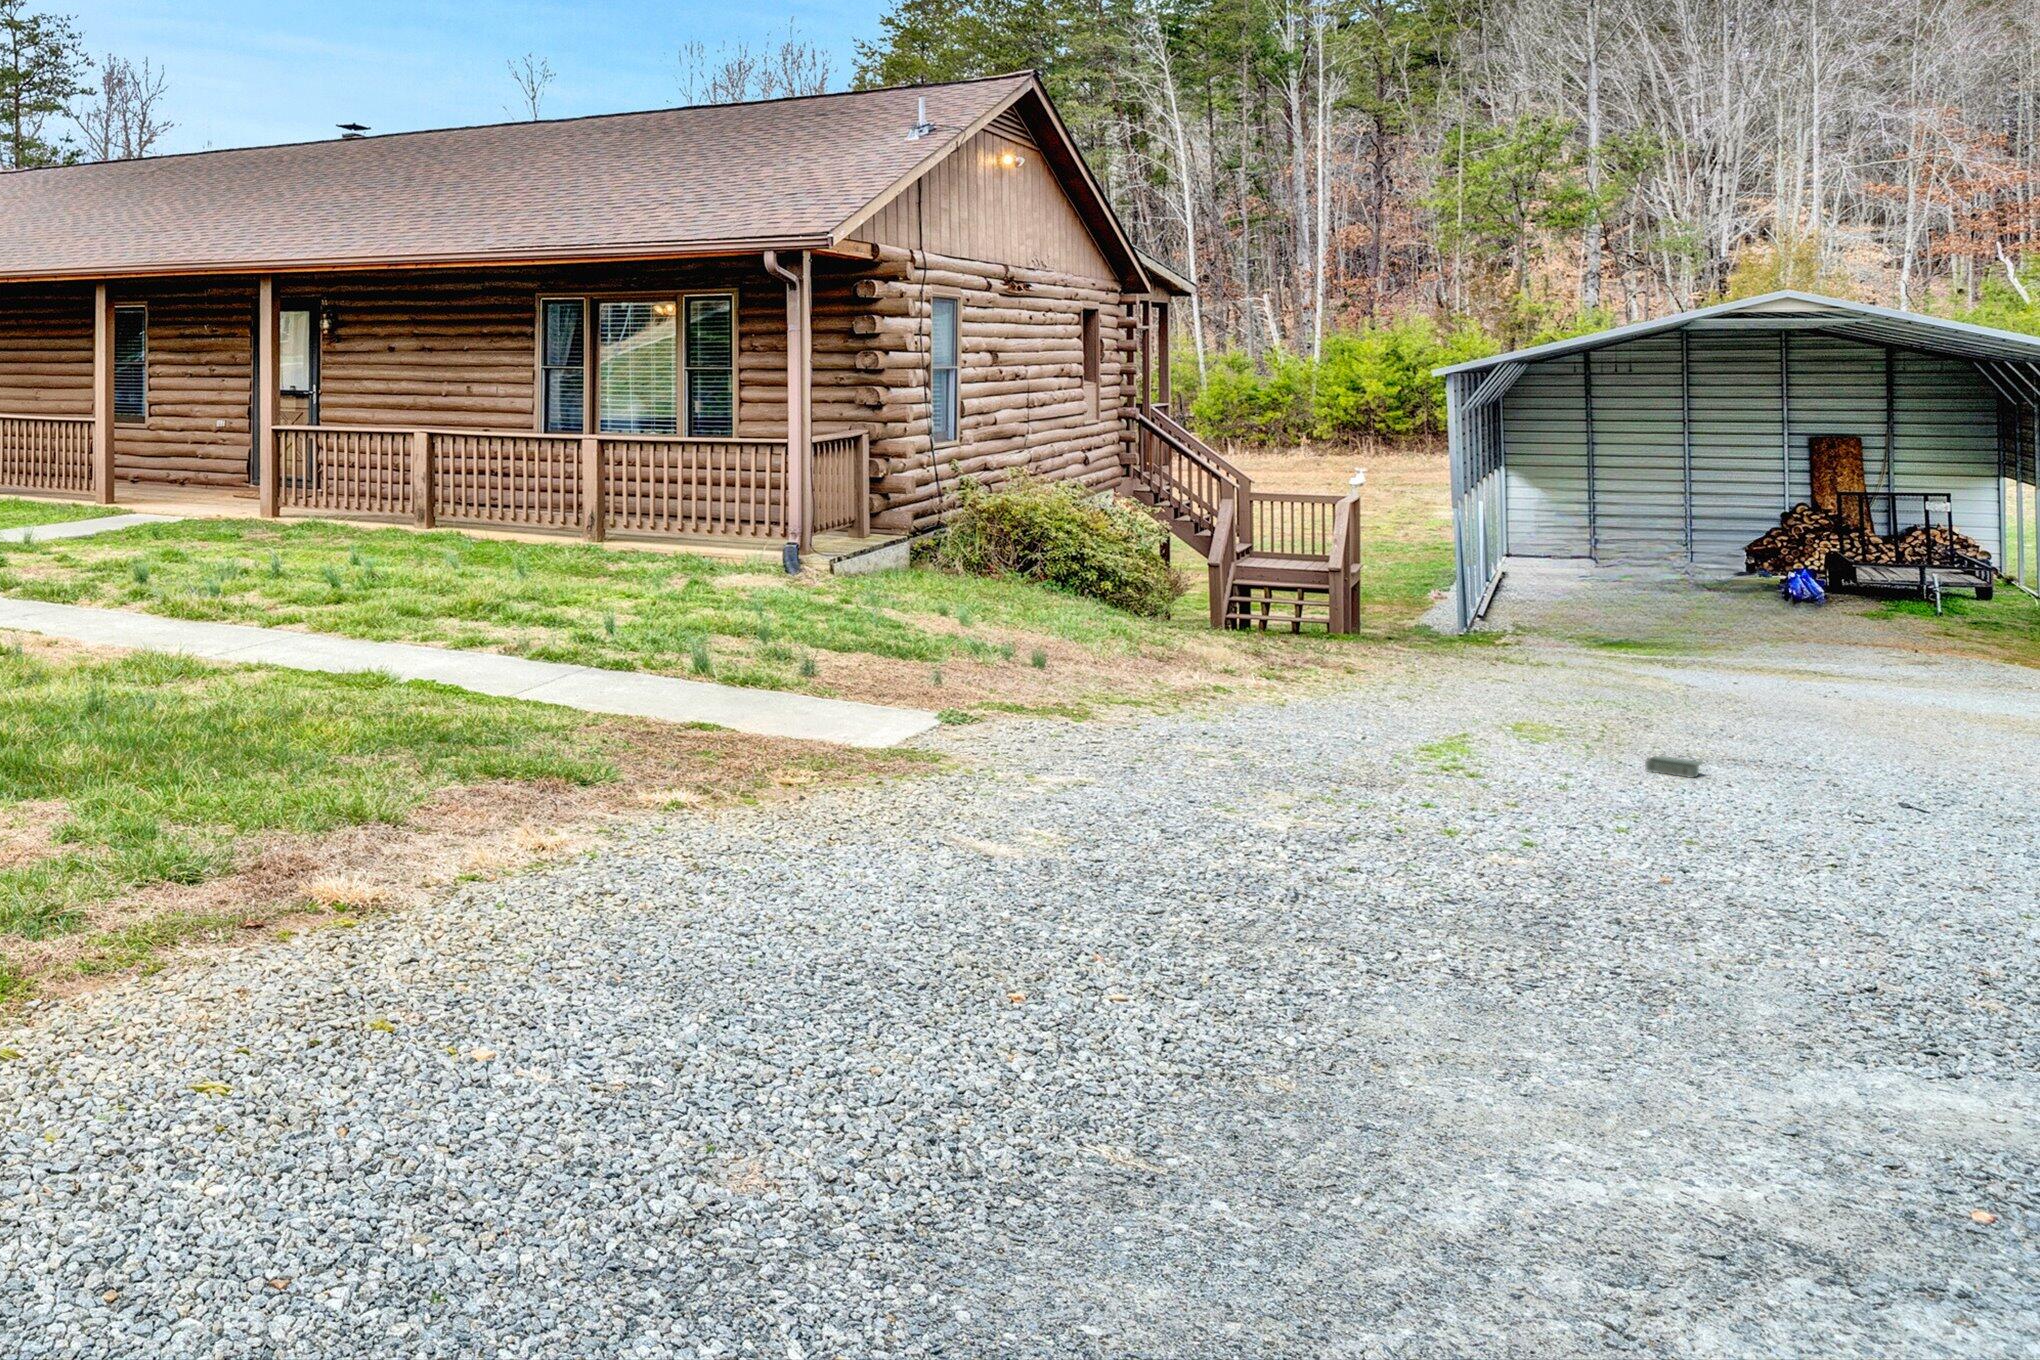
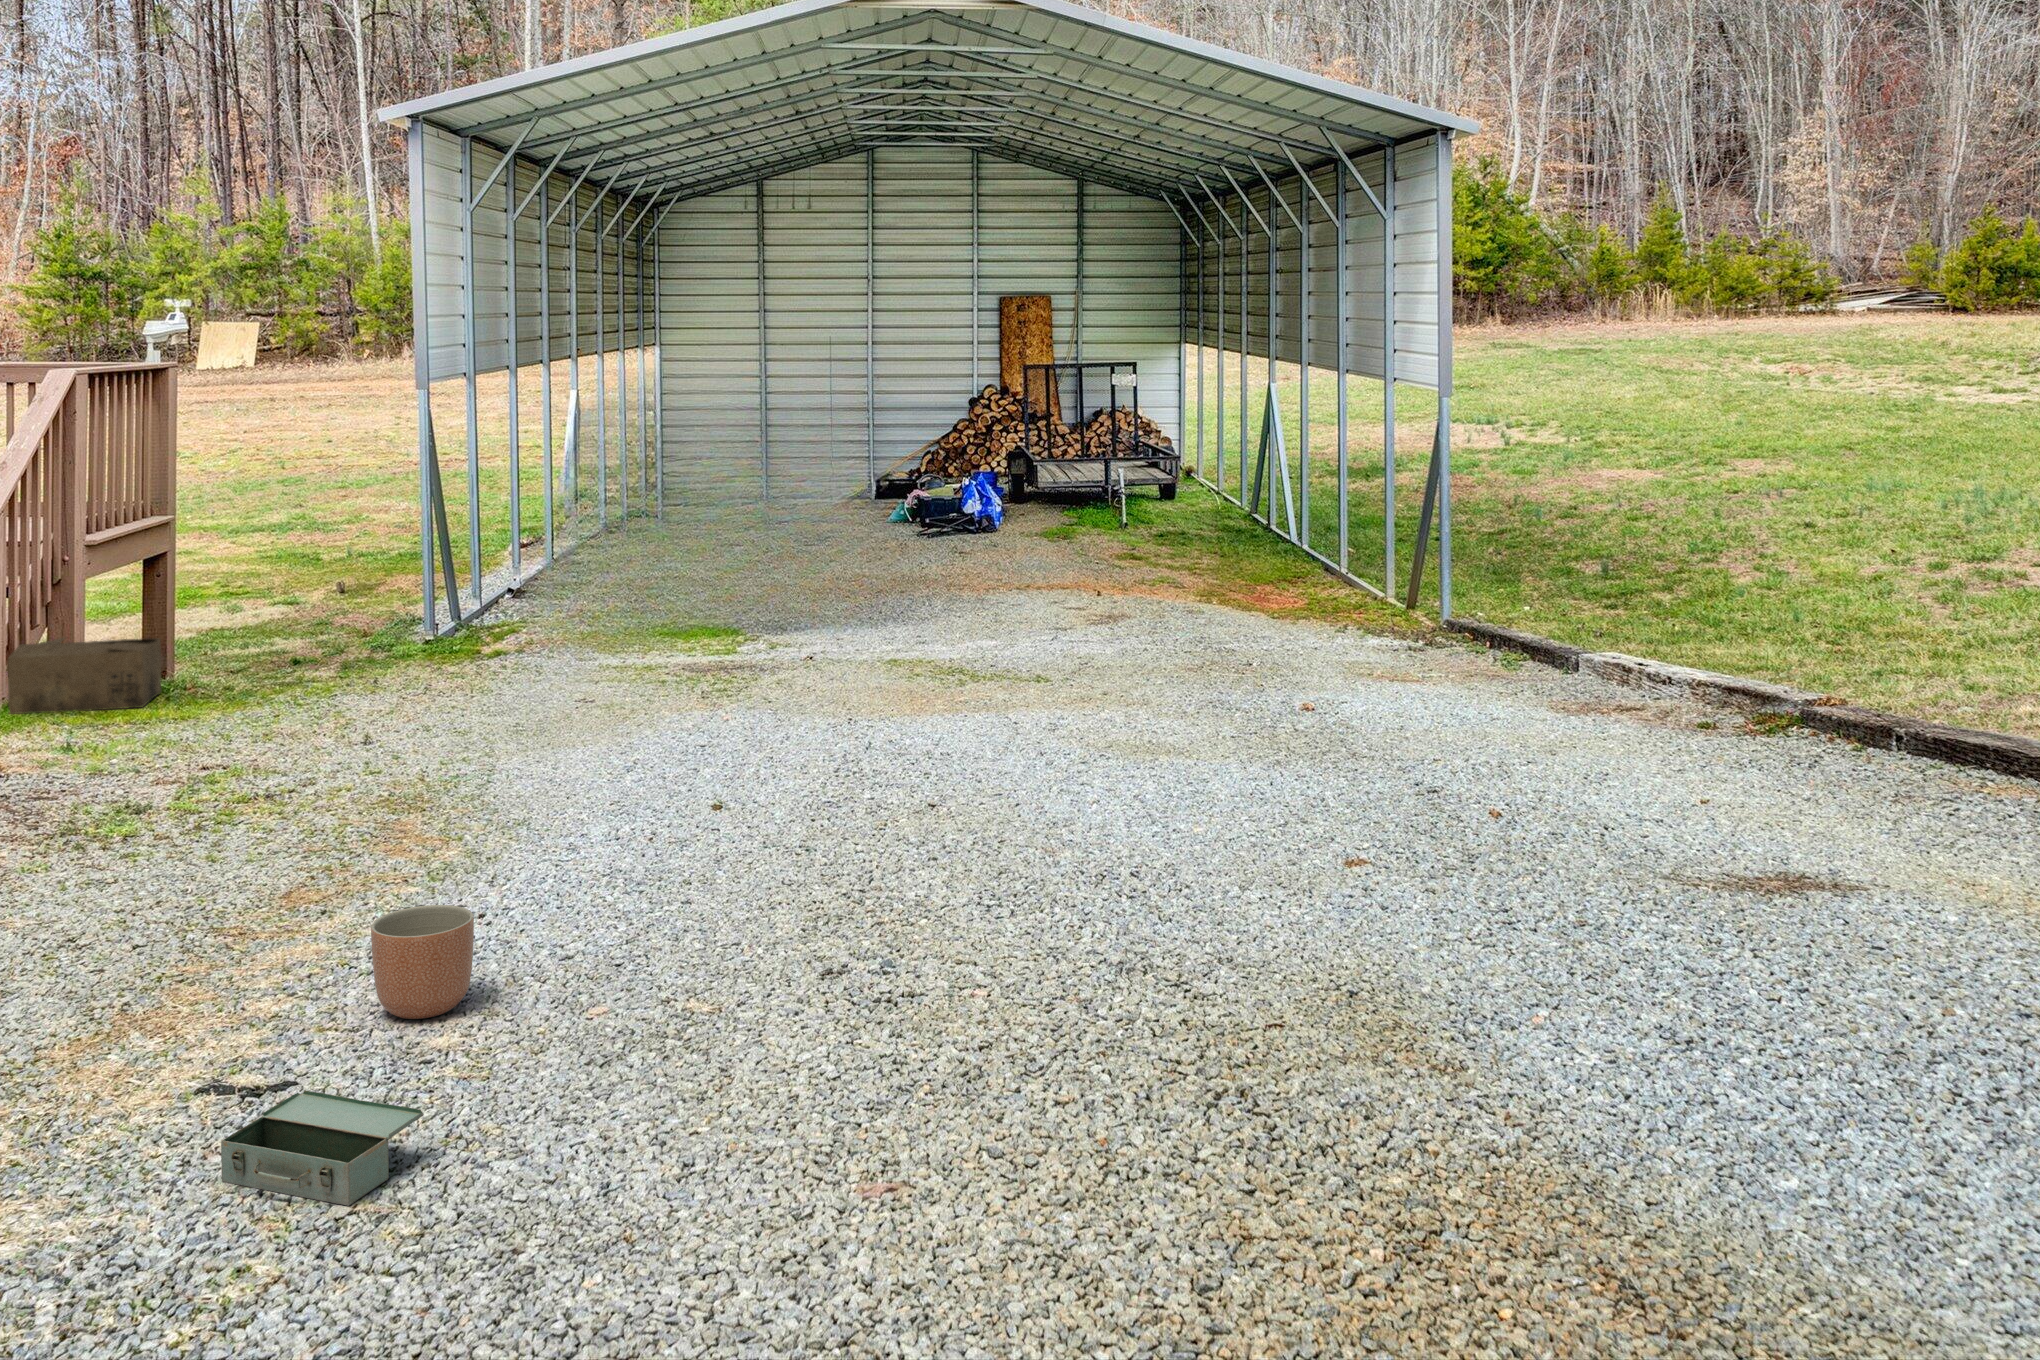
cardboard box: none [1313,635,1376,669] -> present [8,638,161,714]
planter: none [1644,722,1682,755] -> present [371,905,474,1019]

